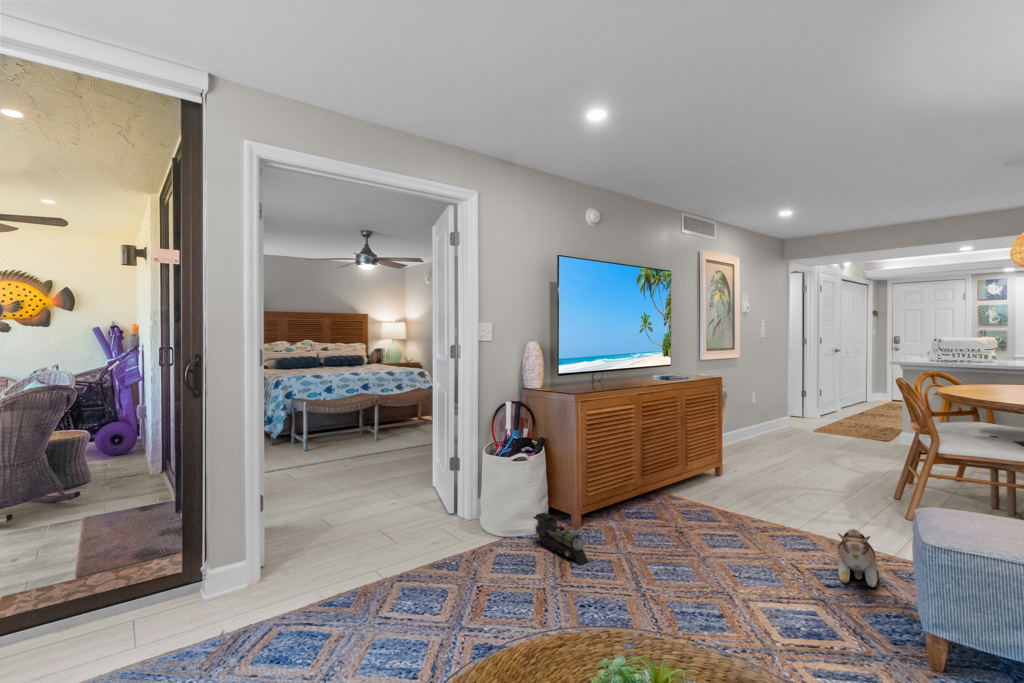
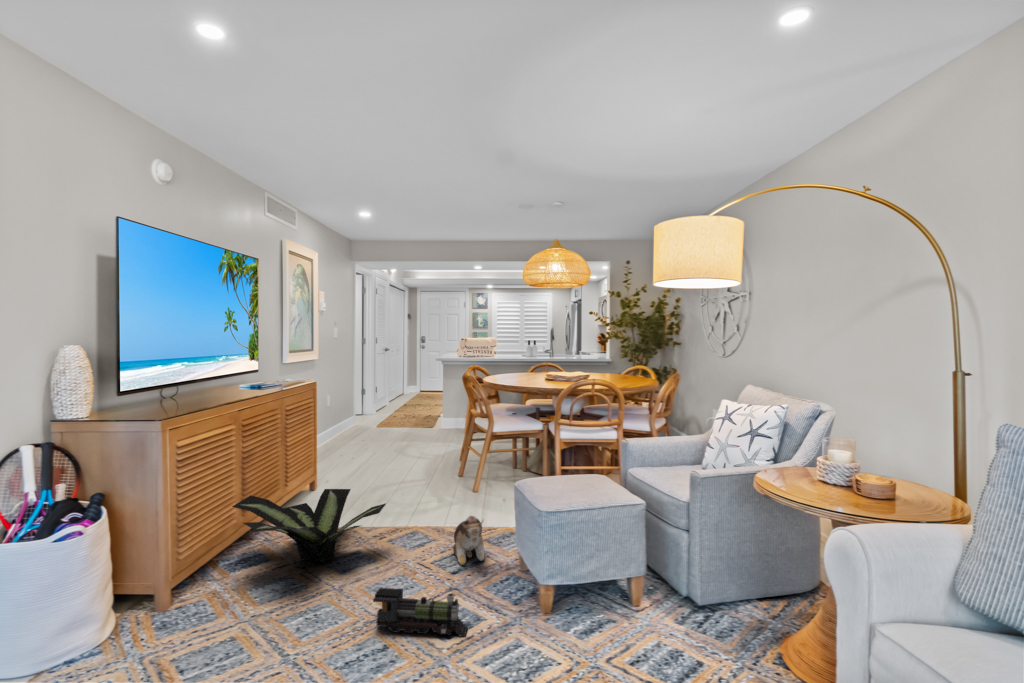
potted plant: none [629,463,763,537] -> present [232,489,386,567]
toy train: present [533,513,589,564] -> present [373,587,468,636]

